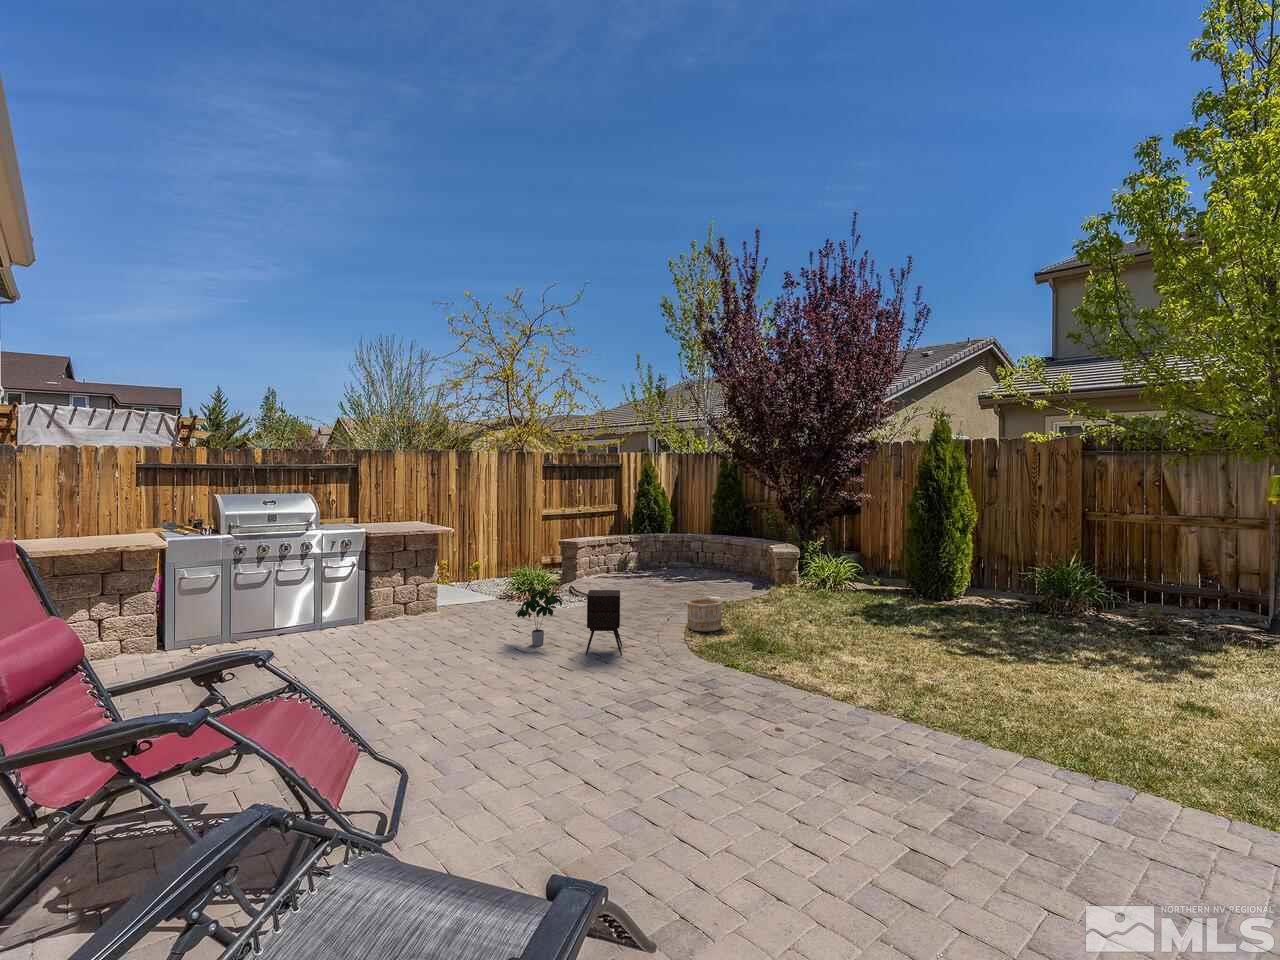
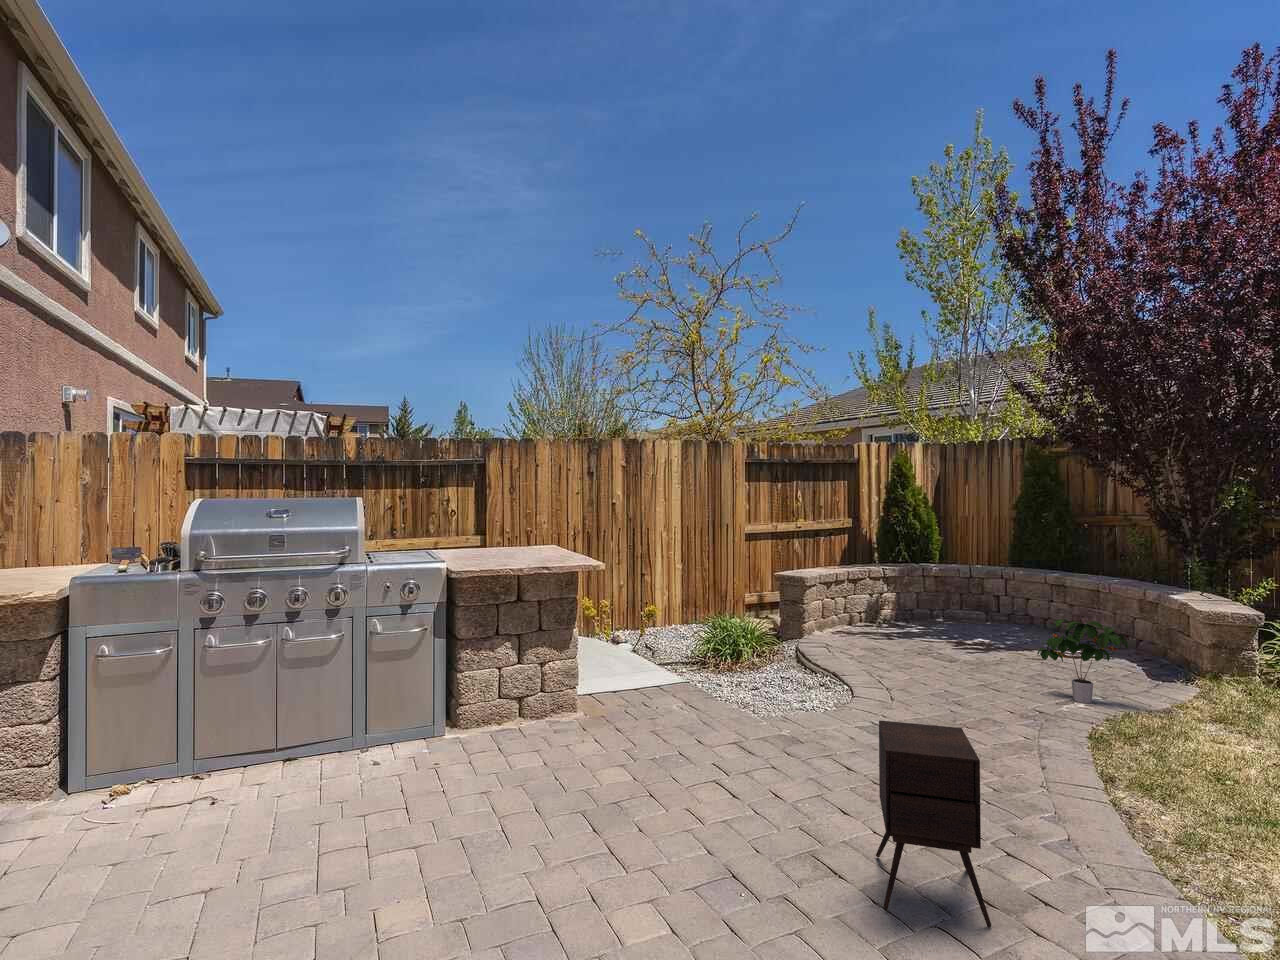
potted plant: present [515,588,562,646] -> present [1037,619,1128,703]
wooden bucket: present [686,598,722,632] -> none [1097,731,1206,829]

